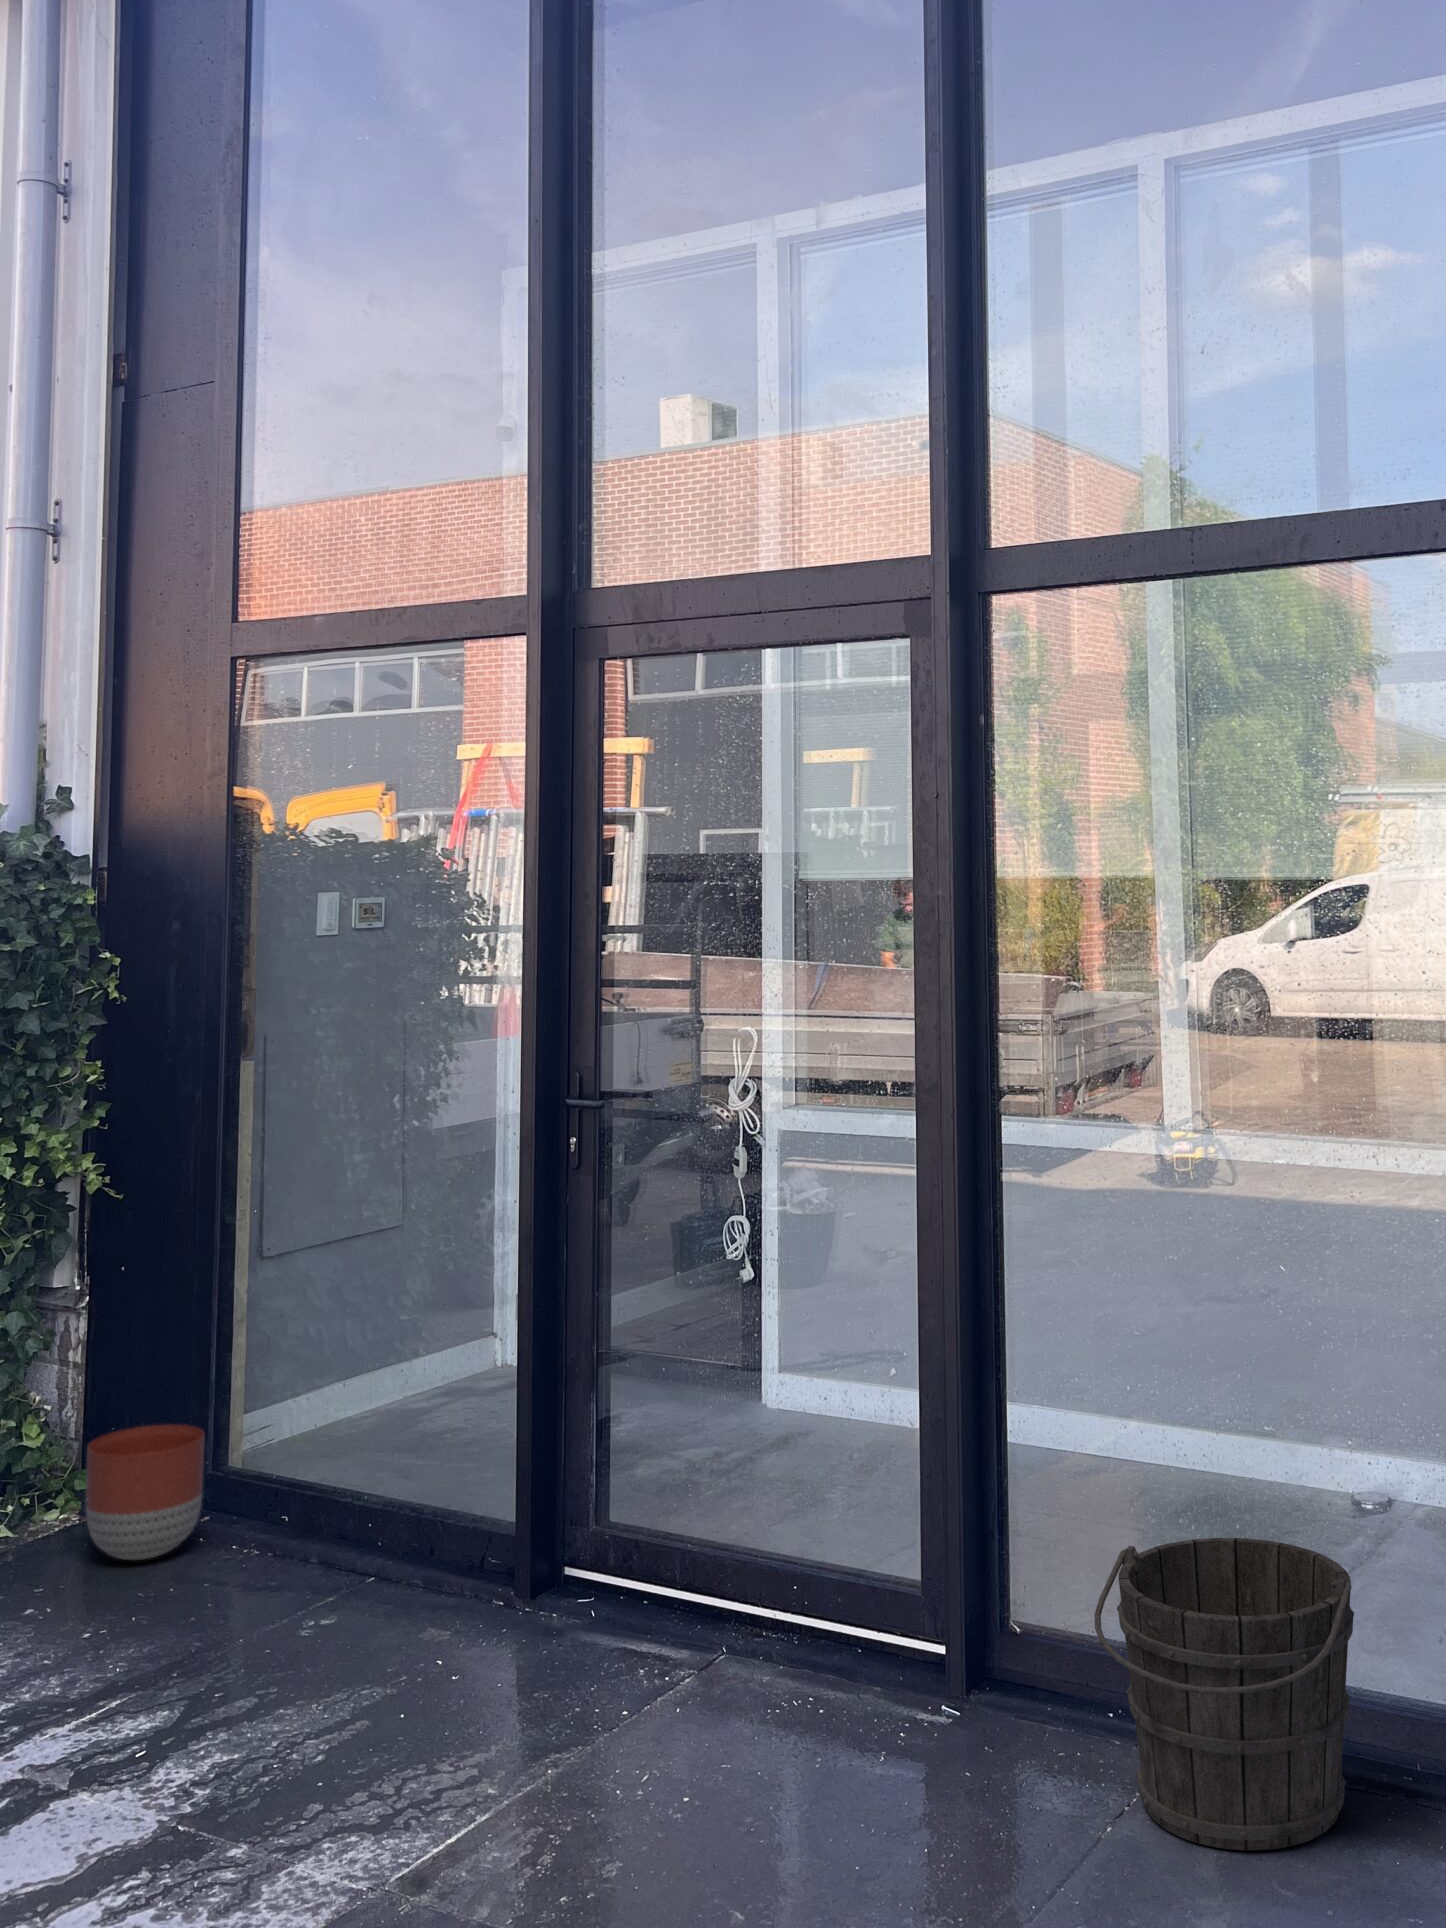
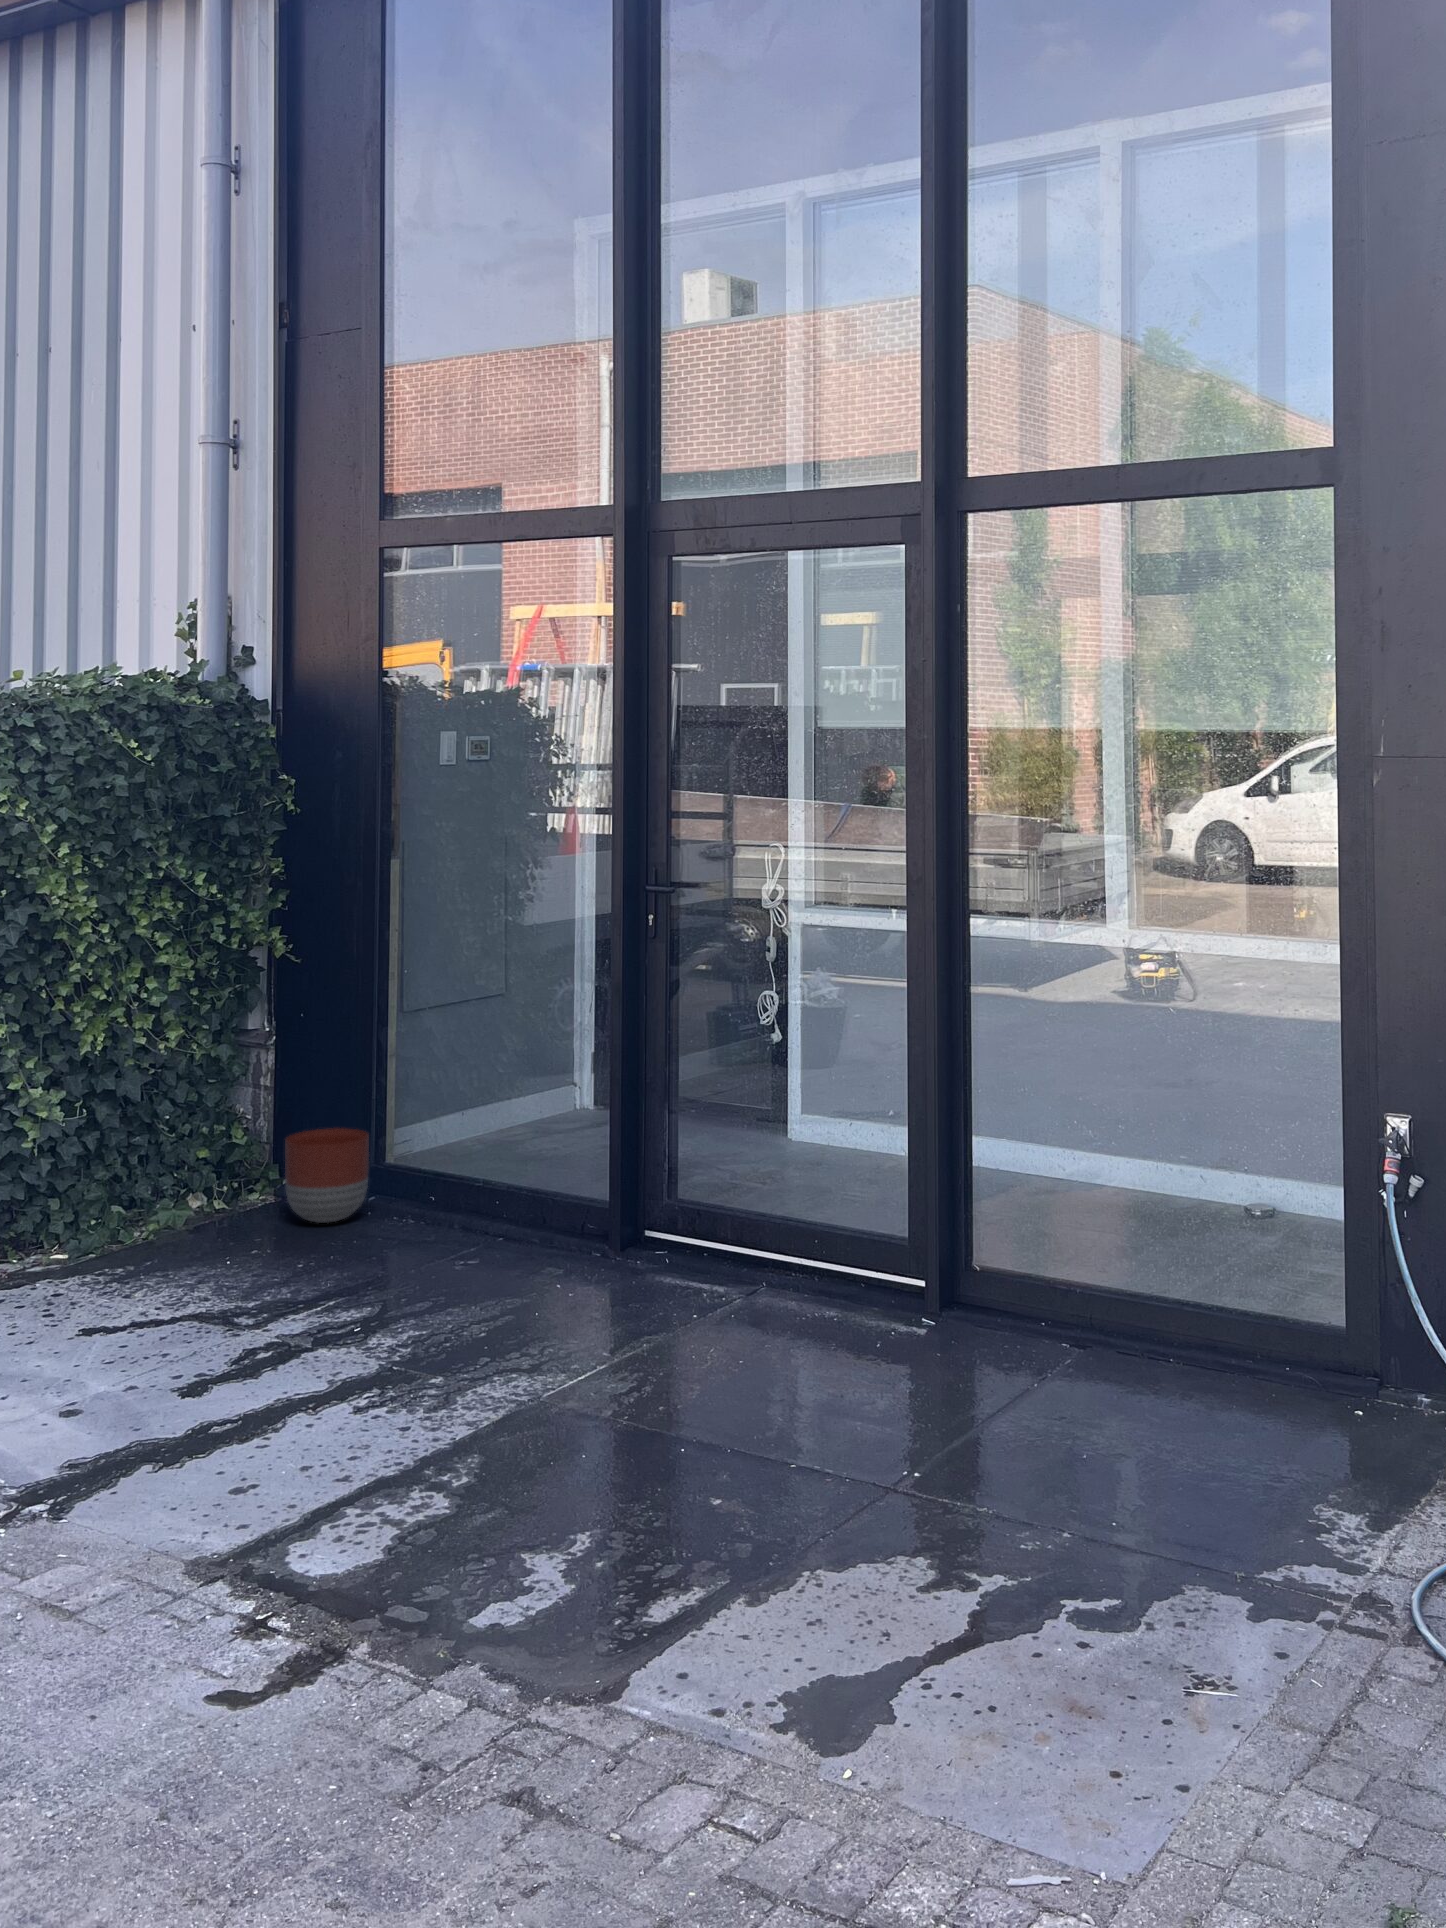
bucket: present [1094,1538,1354,1851] -> none [1029,1201,1215,1400]

